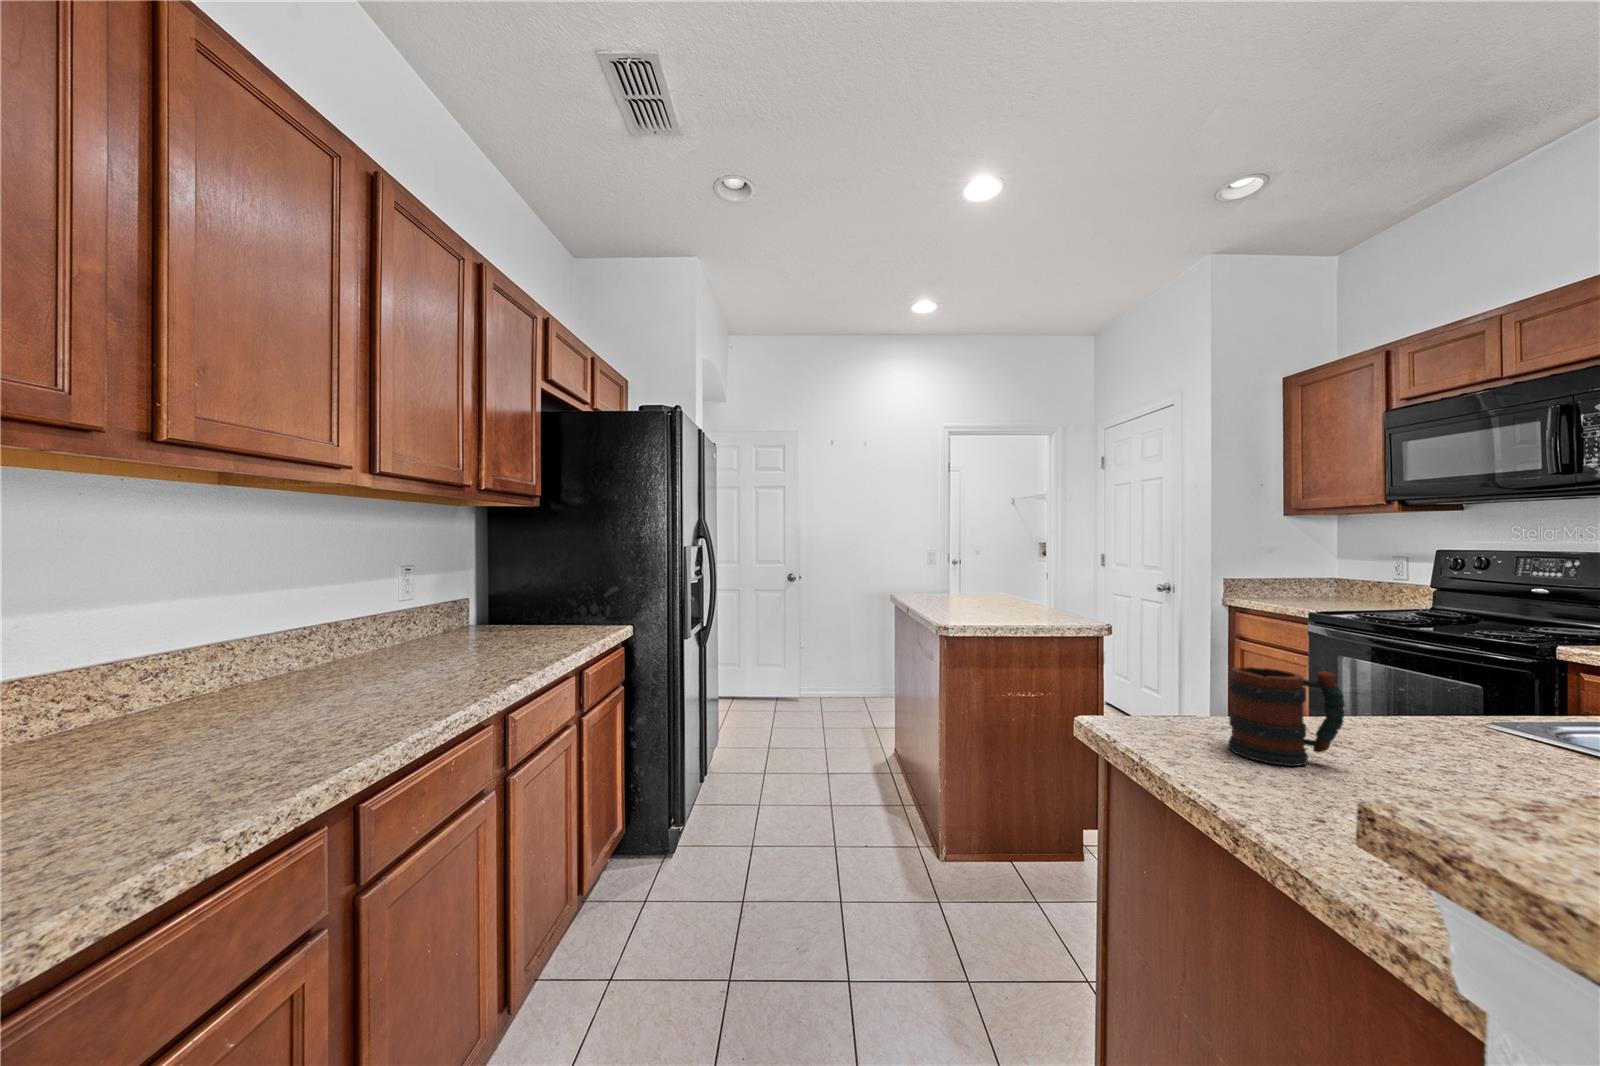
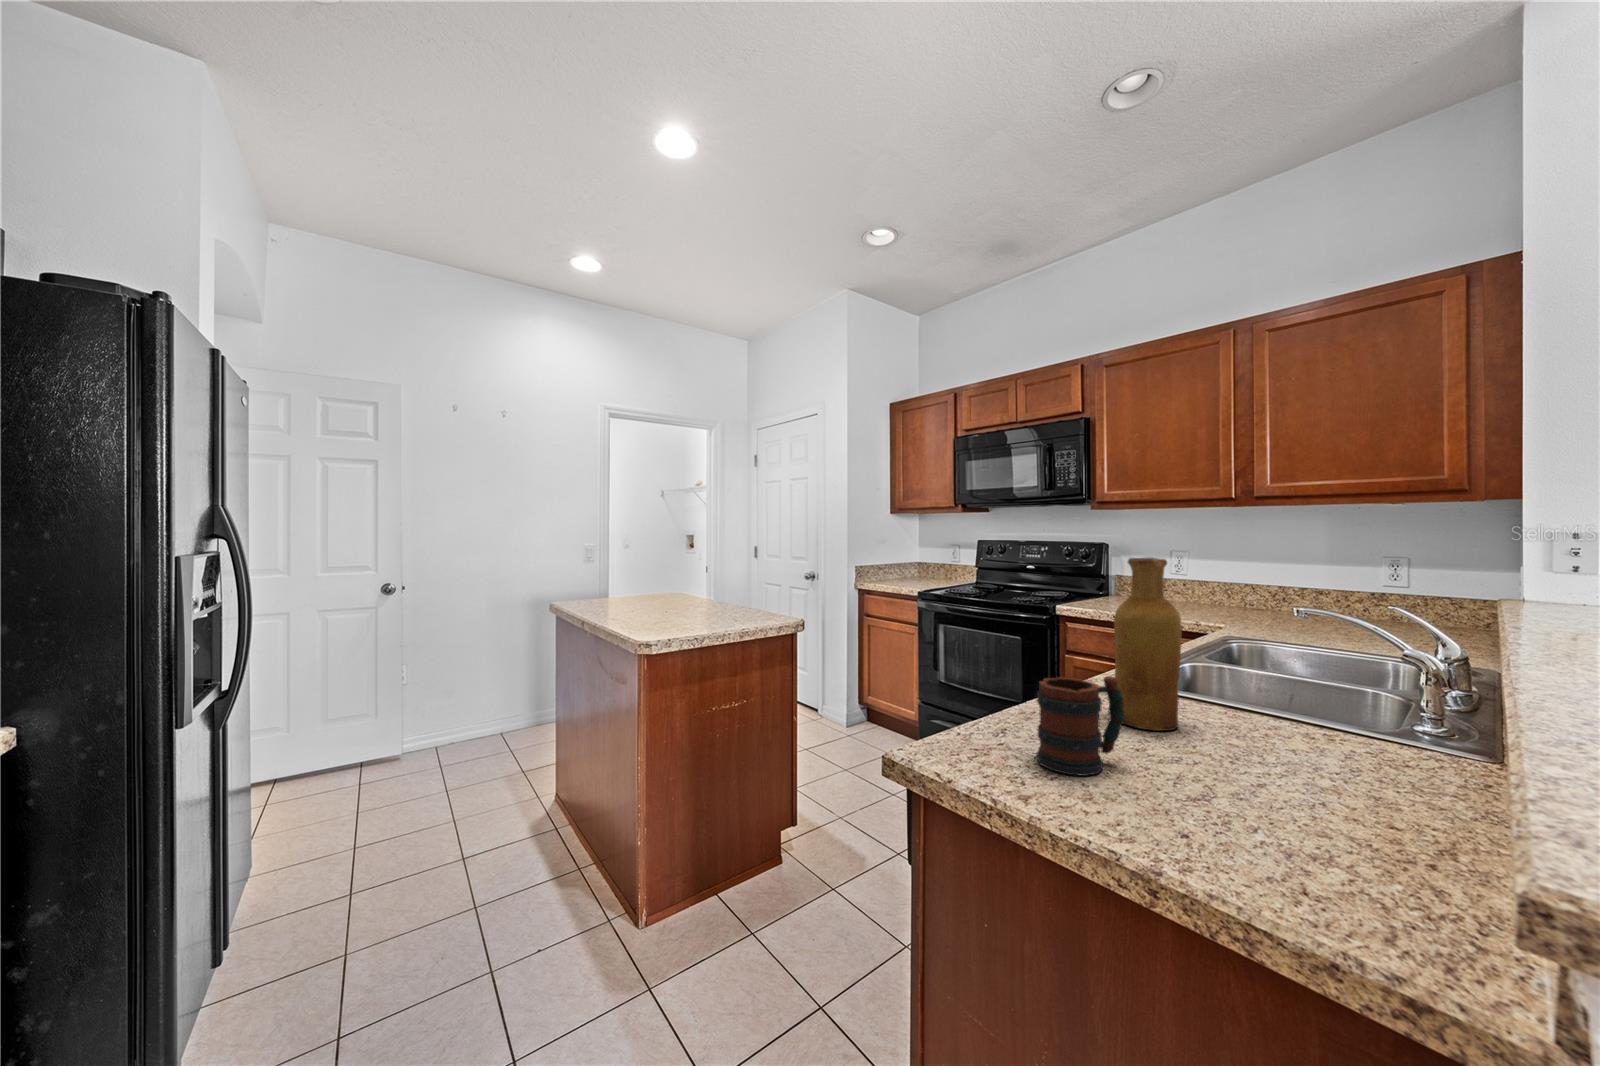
vase: none [1406,552,1513,765] -> present [1114,558,1182,731]

